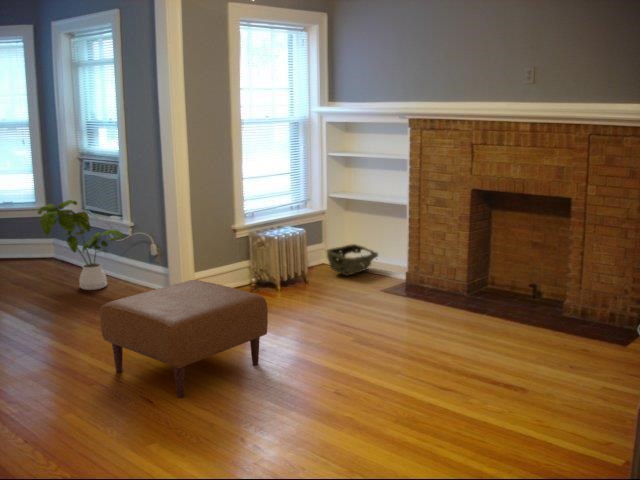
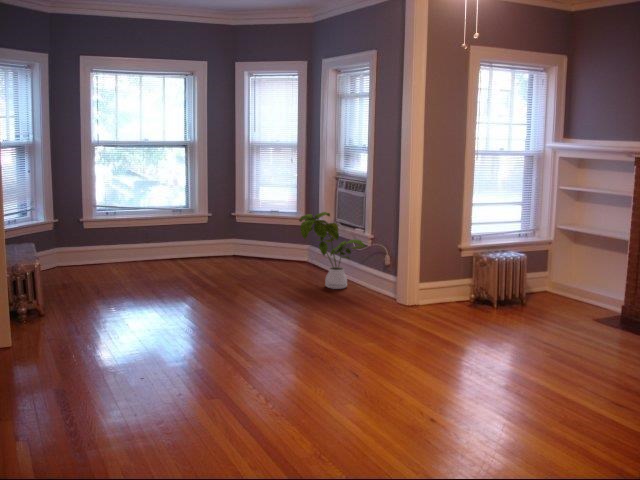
woven basket: present [327,244,378,276] -> none [547,275,600,304]
ottoman: present [100,280,268,397] -> none [337,285,472,374]

